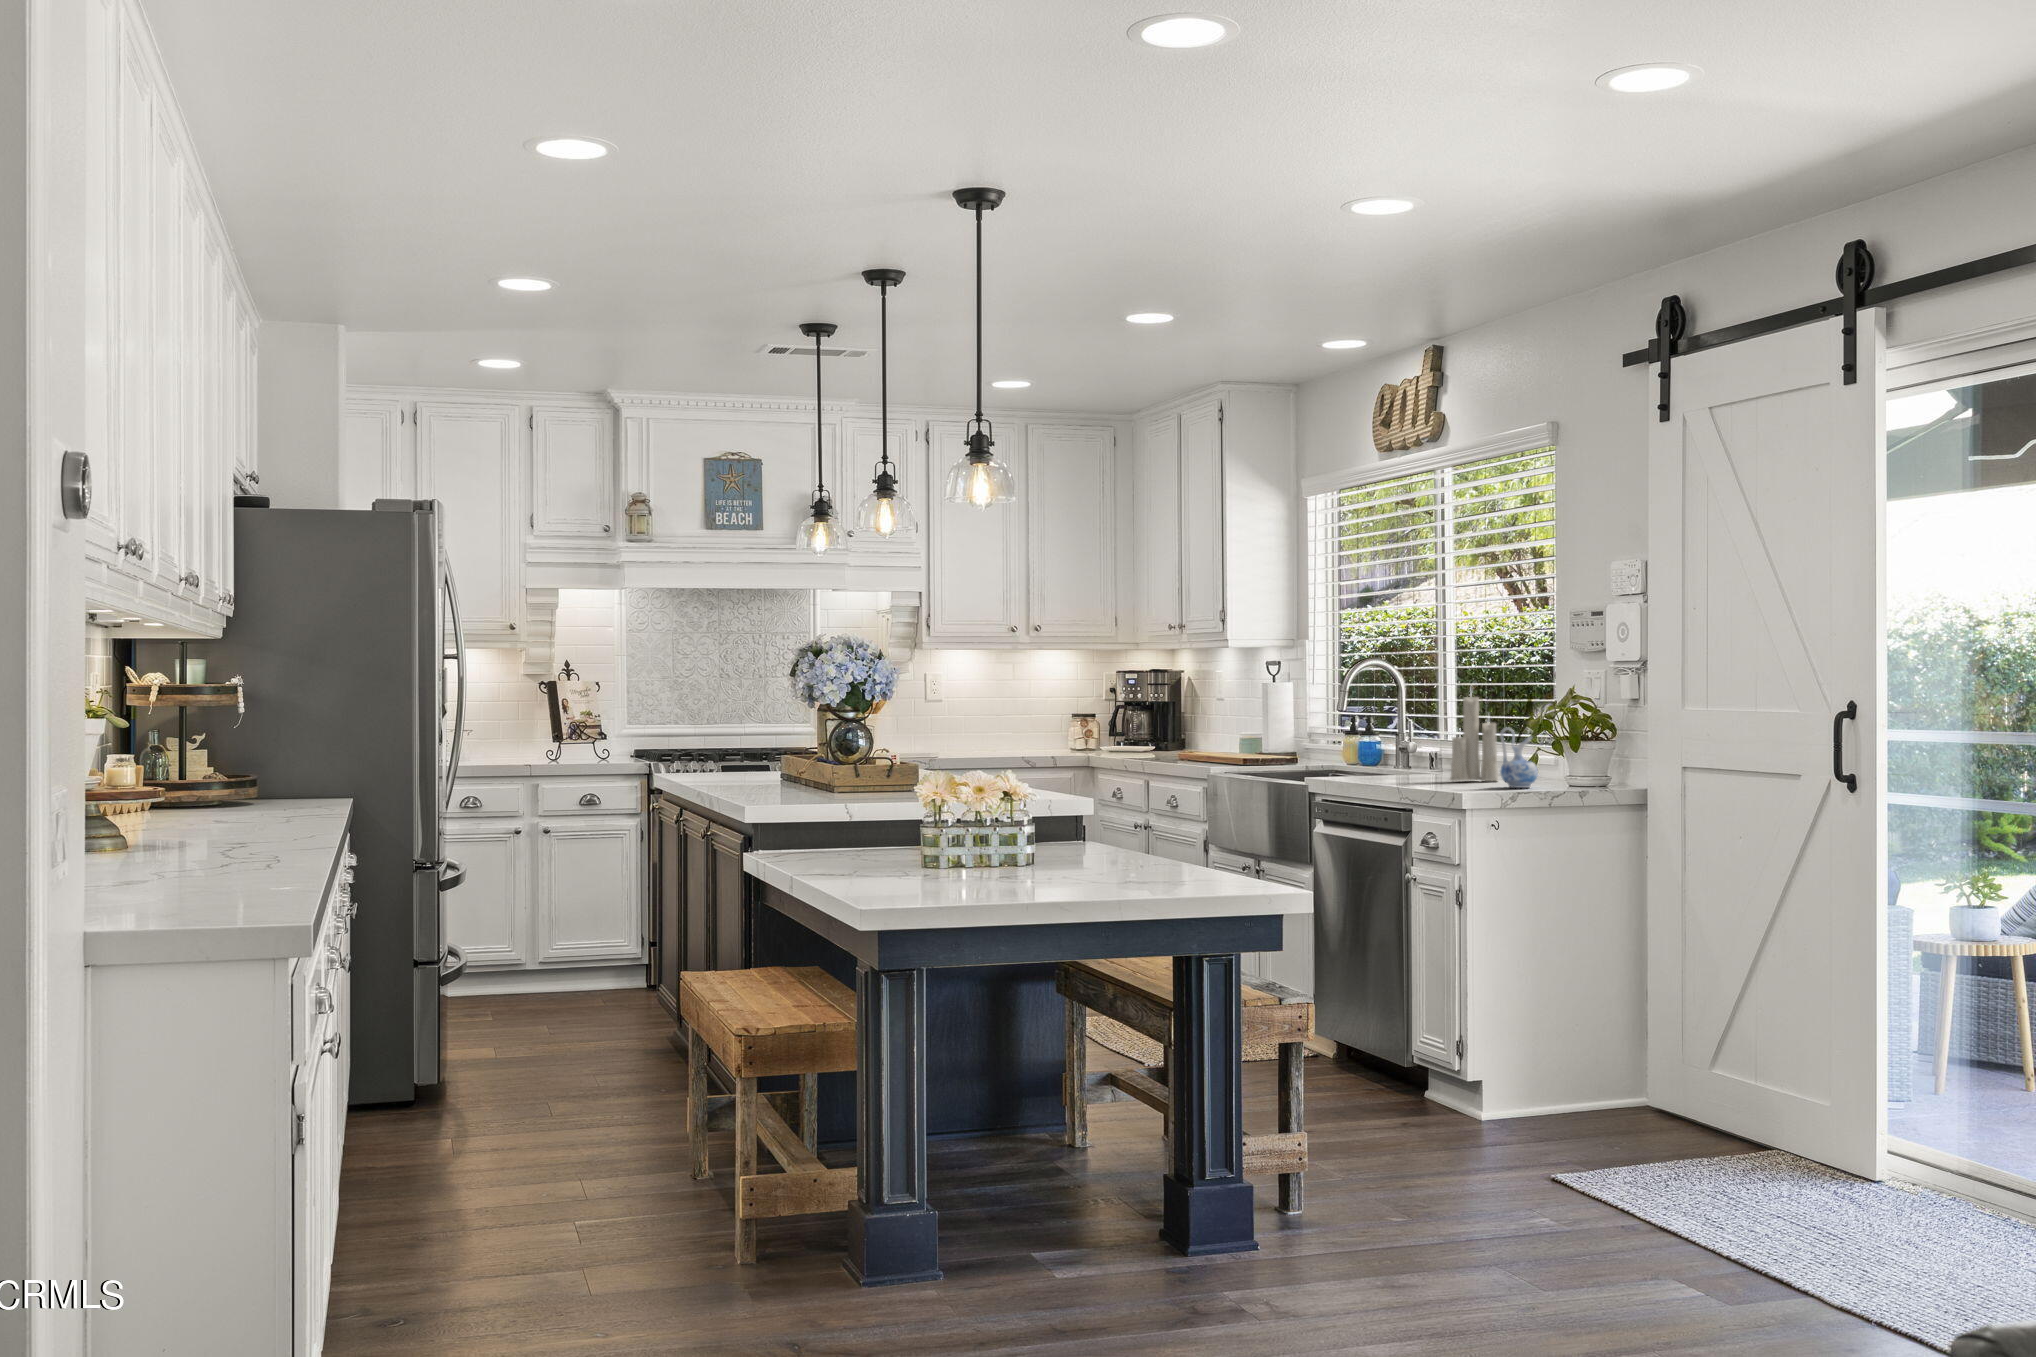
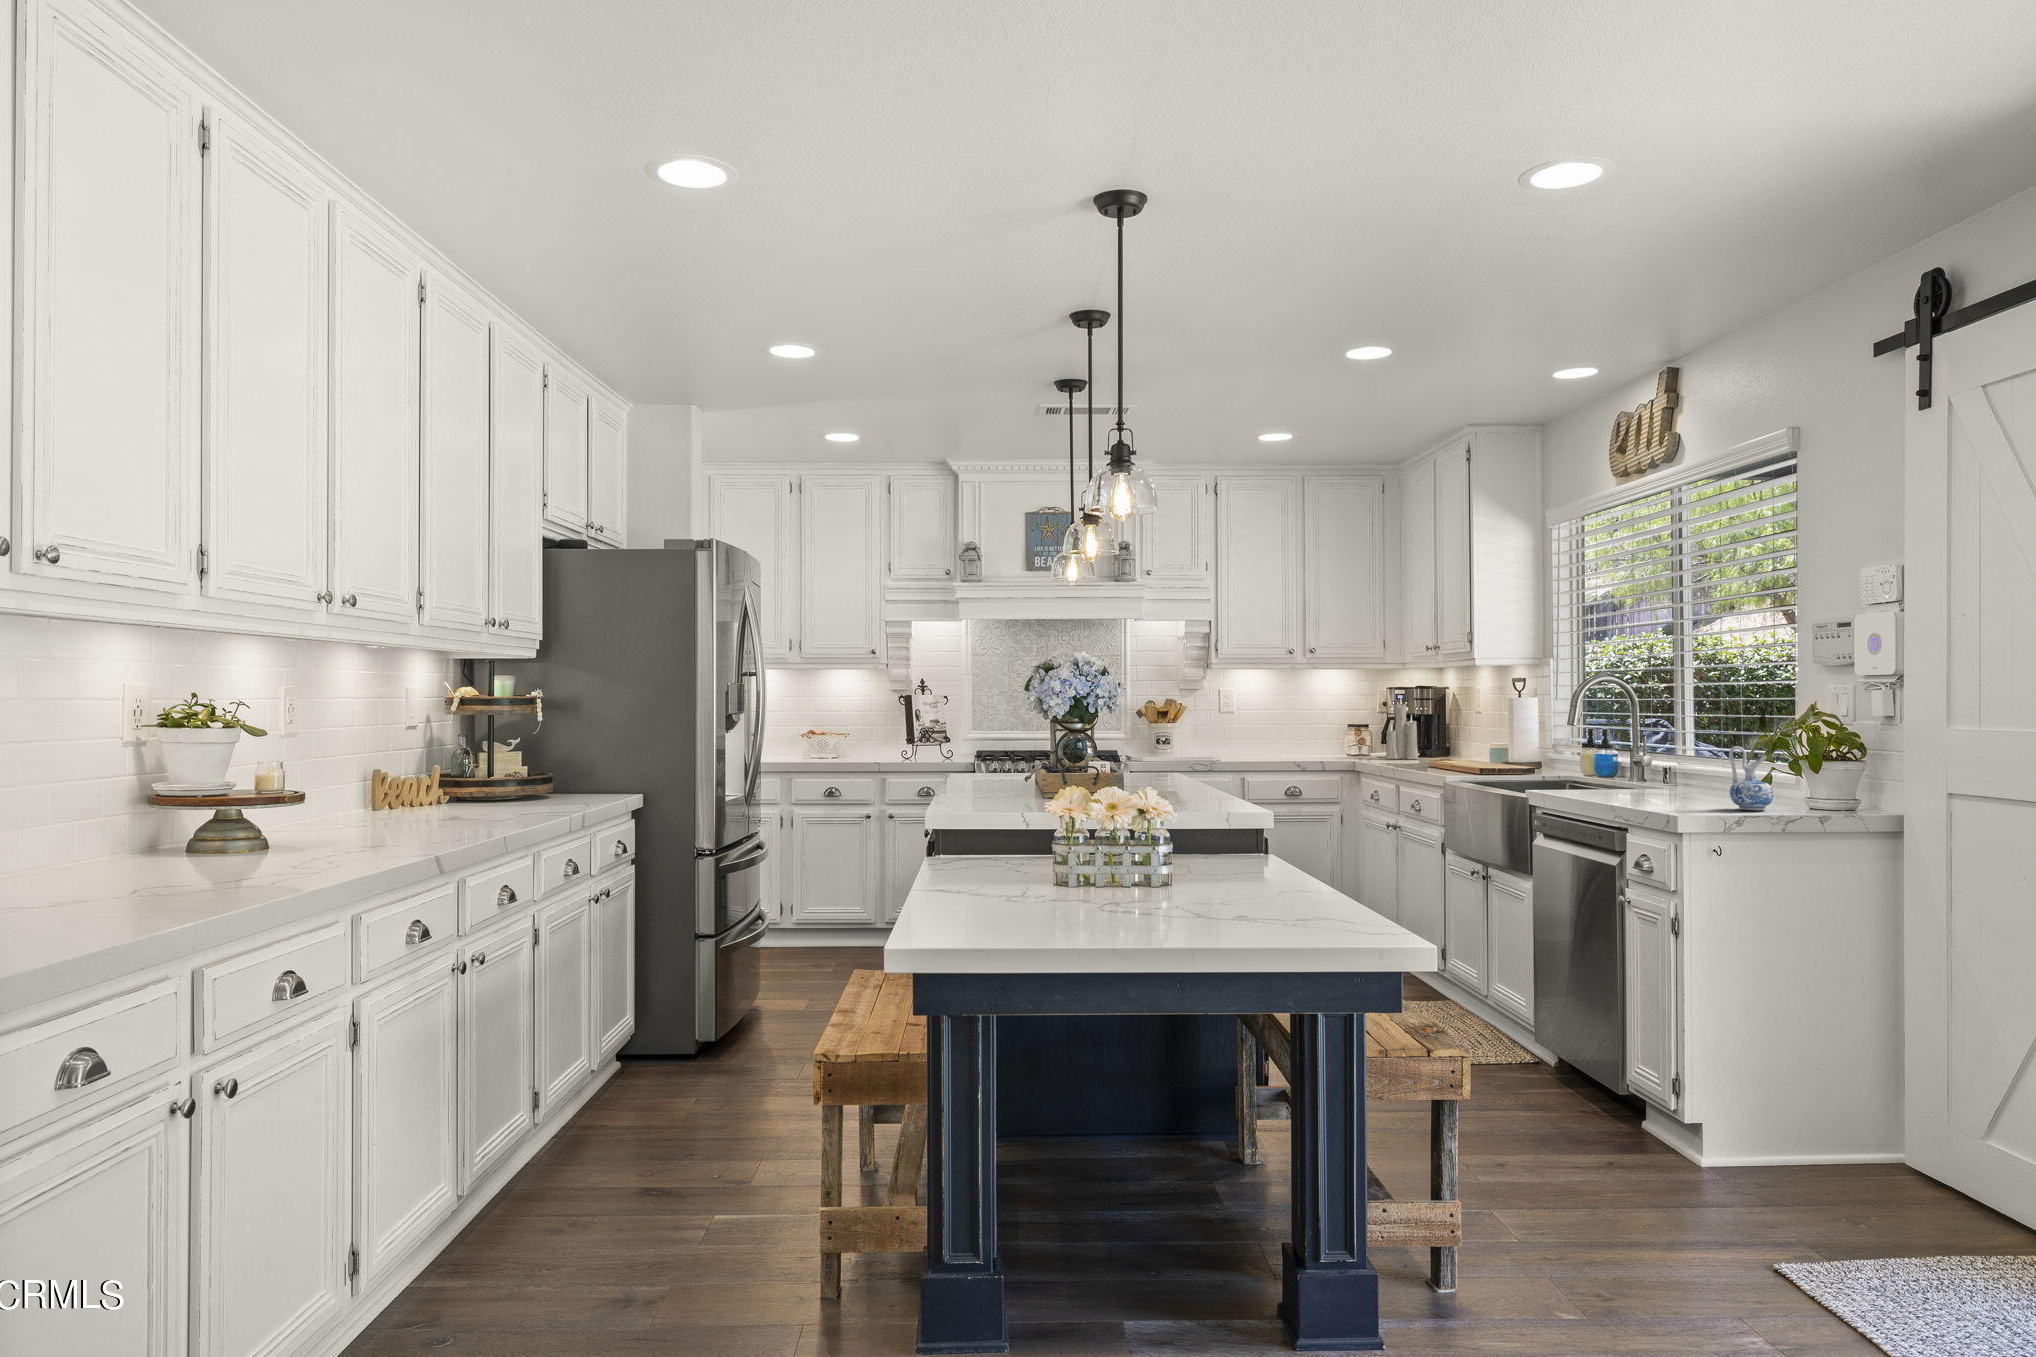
candle: present [1450,696,1498,781] -> present [1385,700,1418,759]

